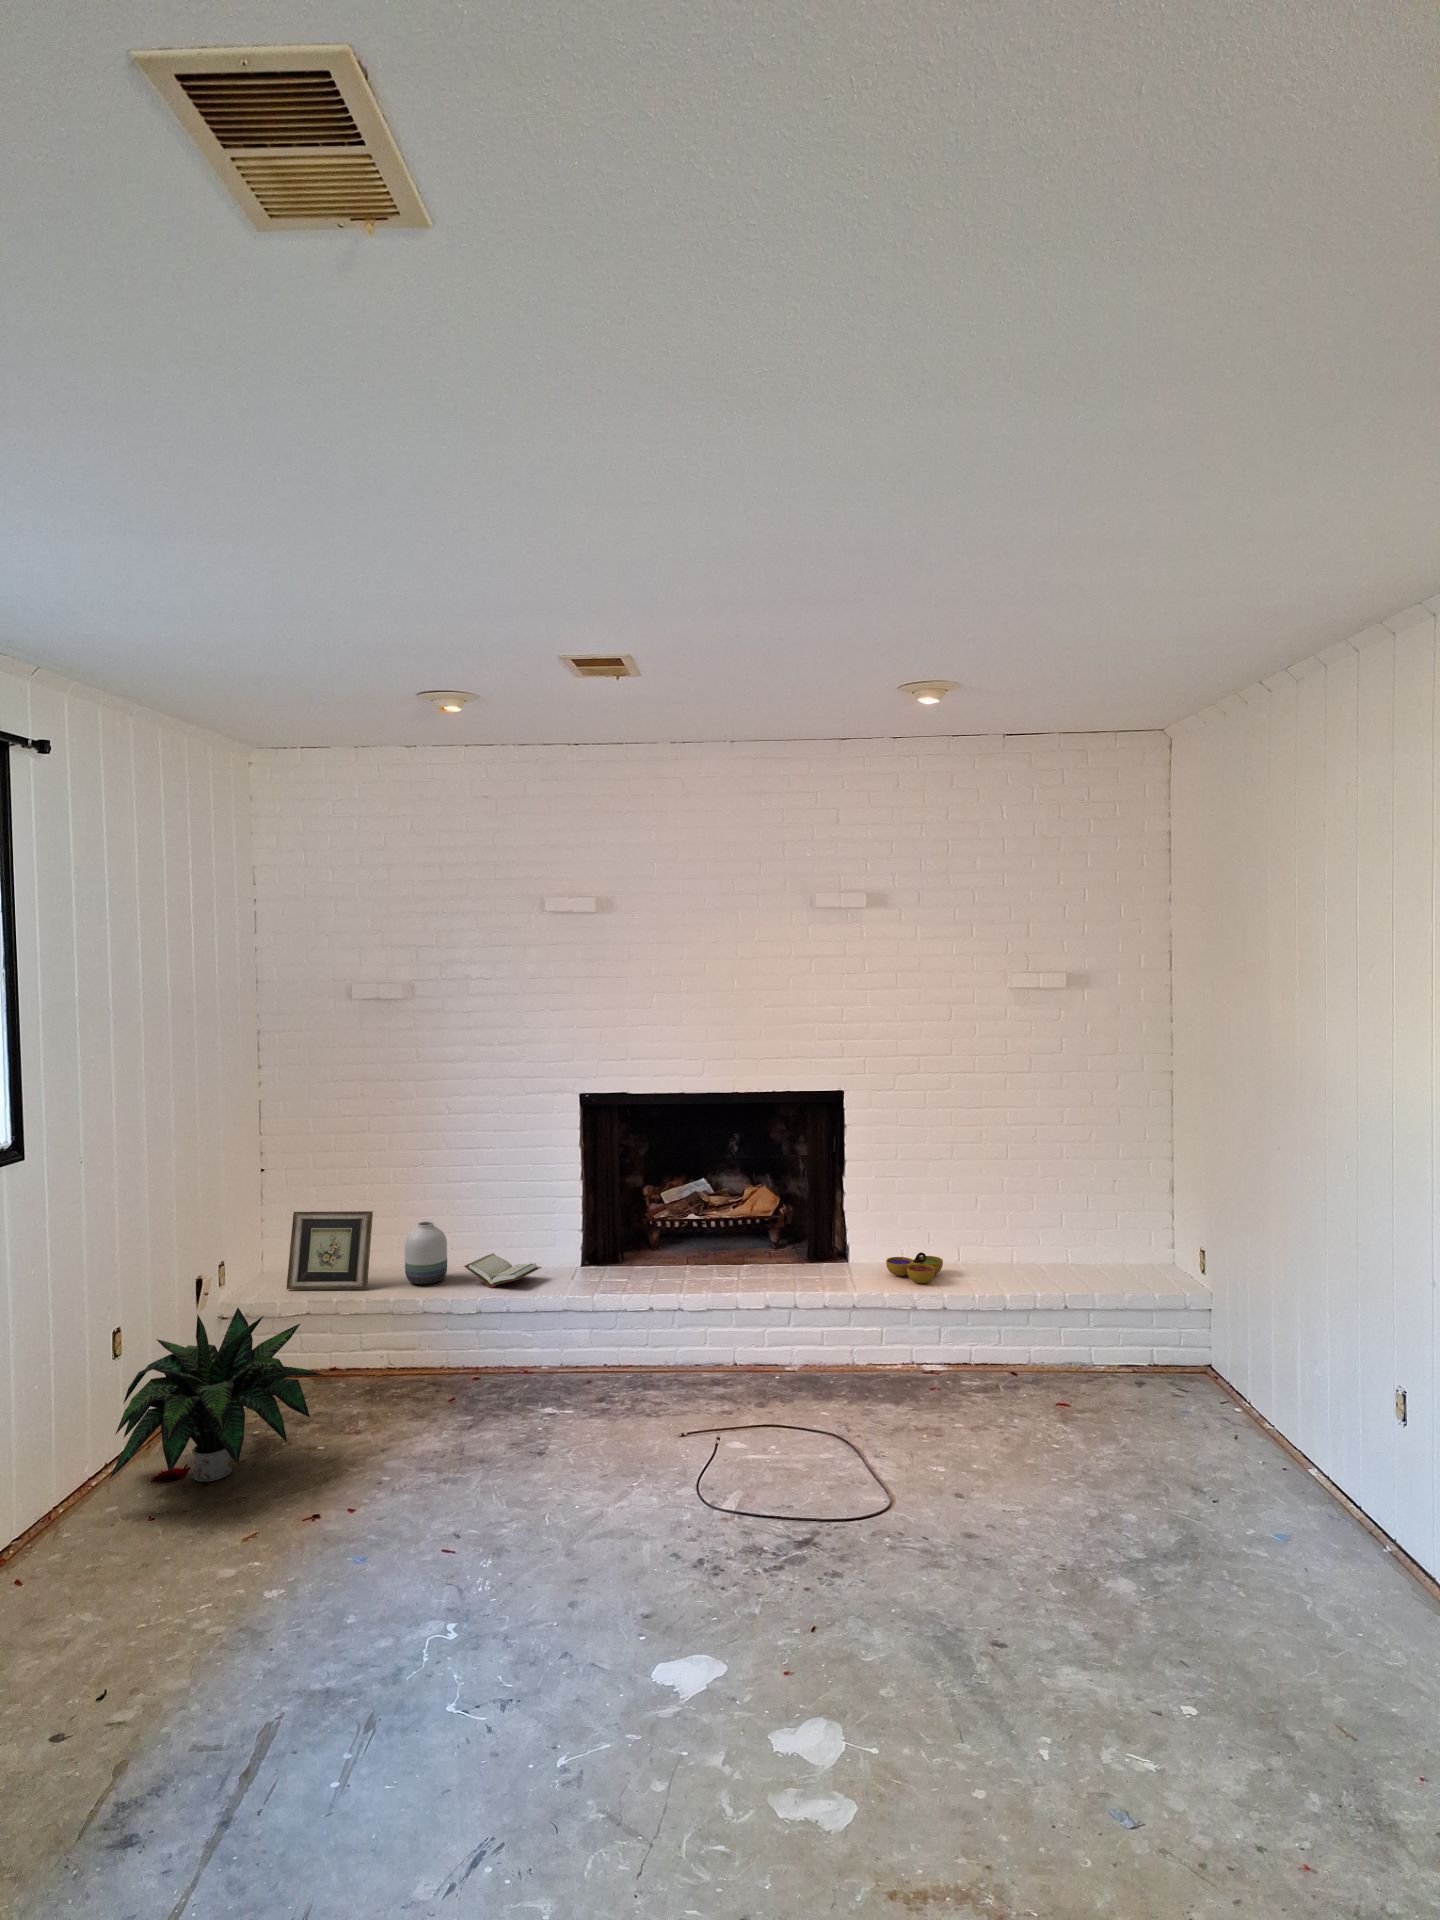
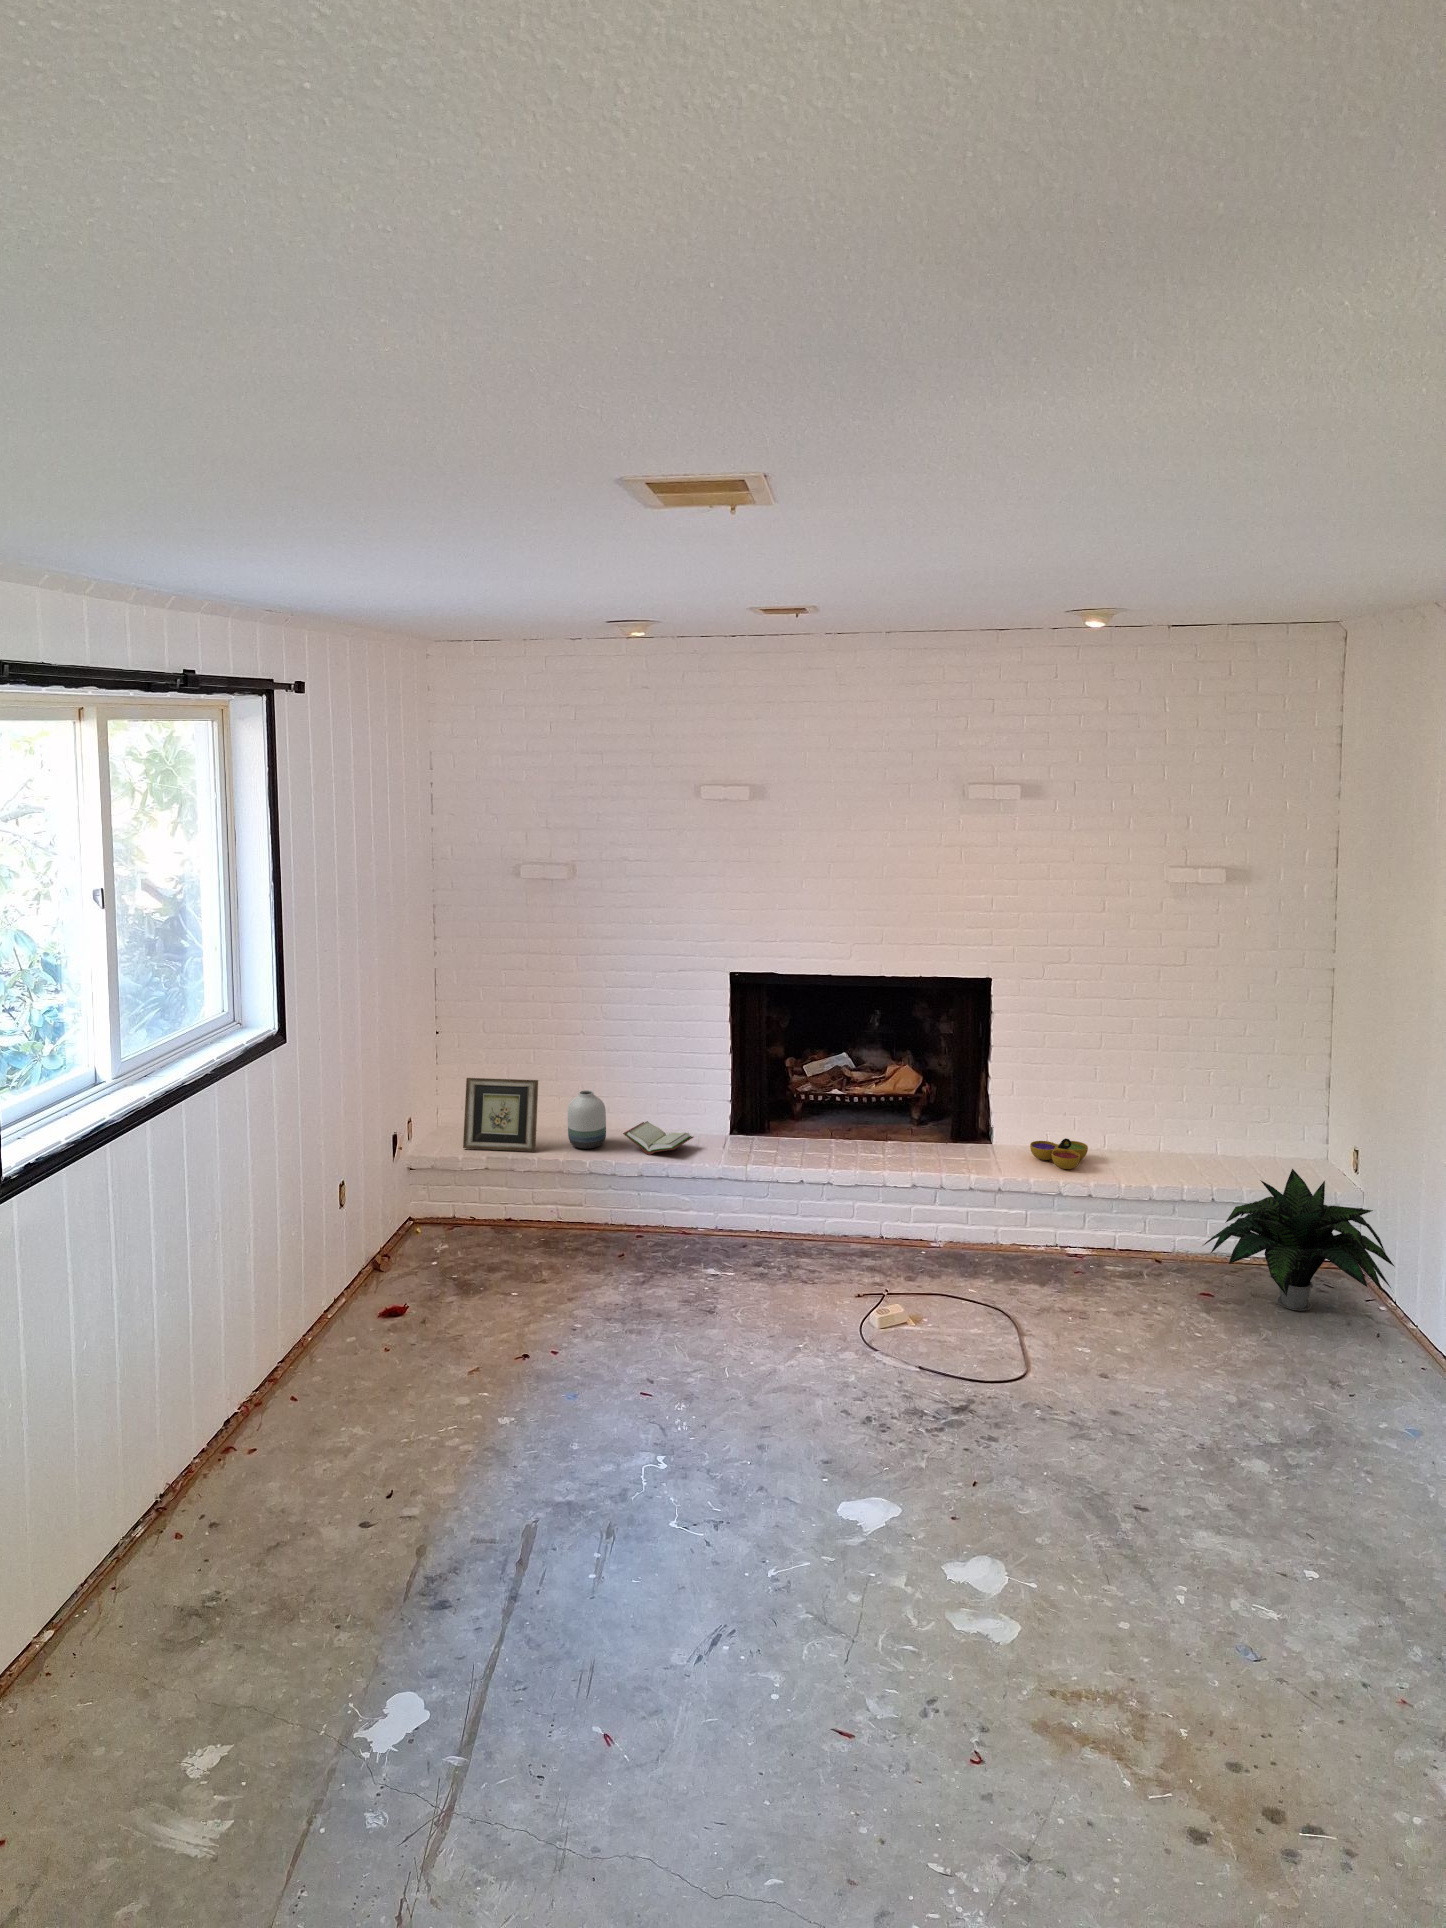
potted plant: present [110,1308,322,1481] -> present [1204,1169,1394,1310]

